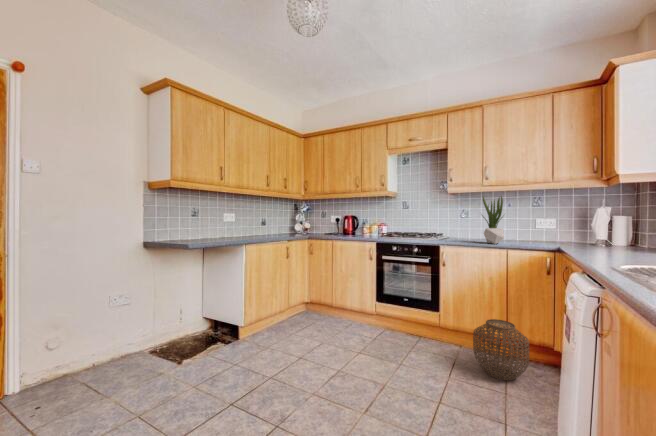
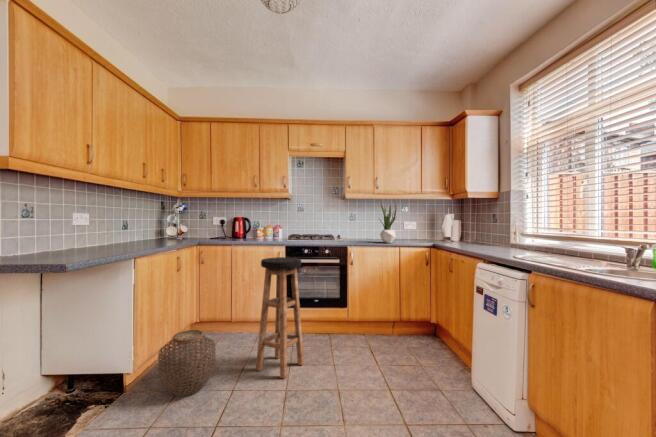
bar stool: none [330,251,374,363] -> present [256,257,304,379]
woven basket: present [473,319,529,380] -> present [158,330,215,396]

